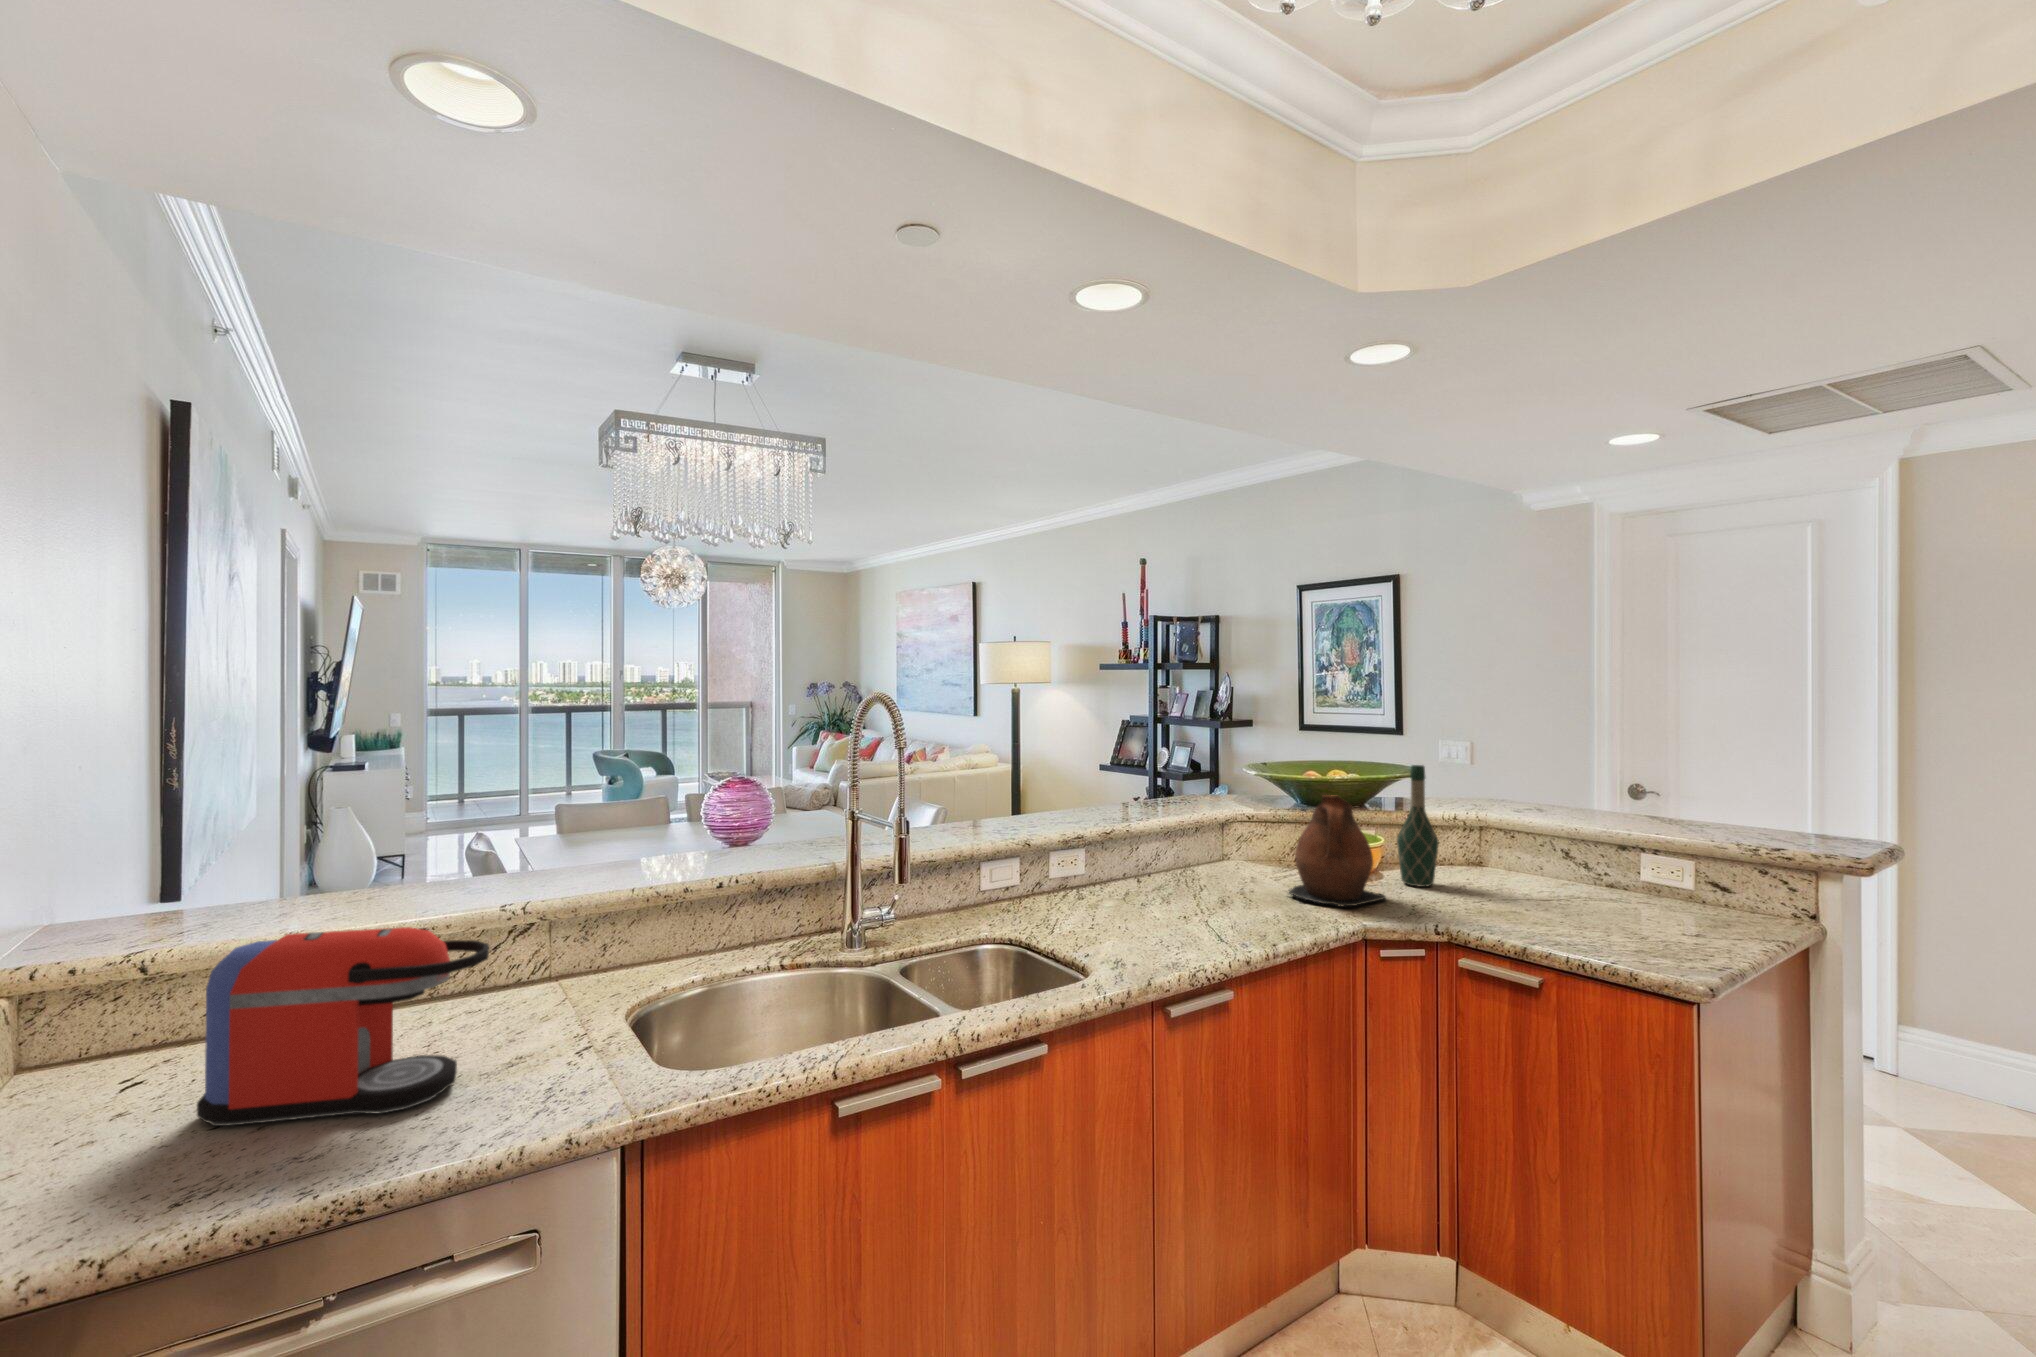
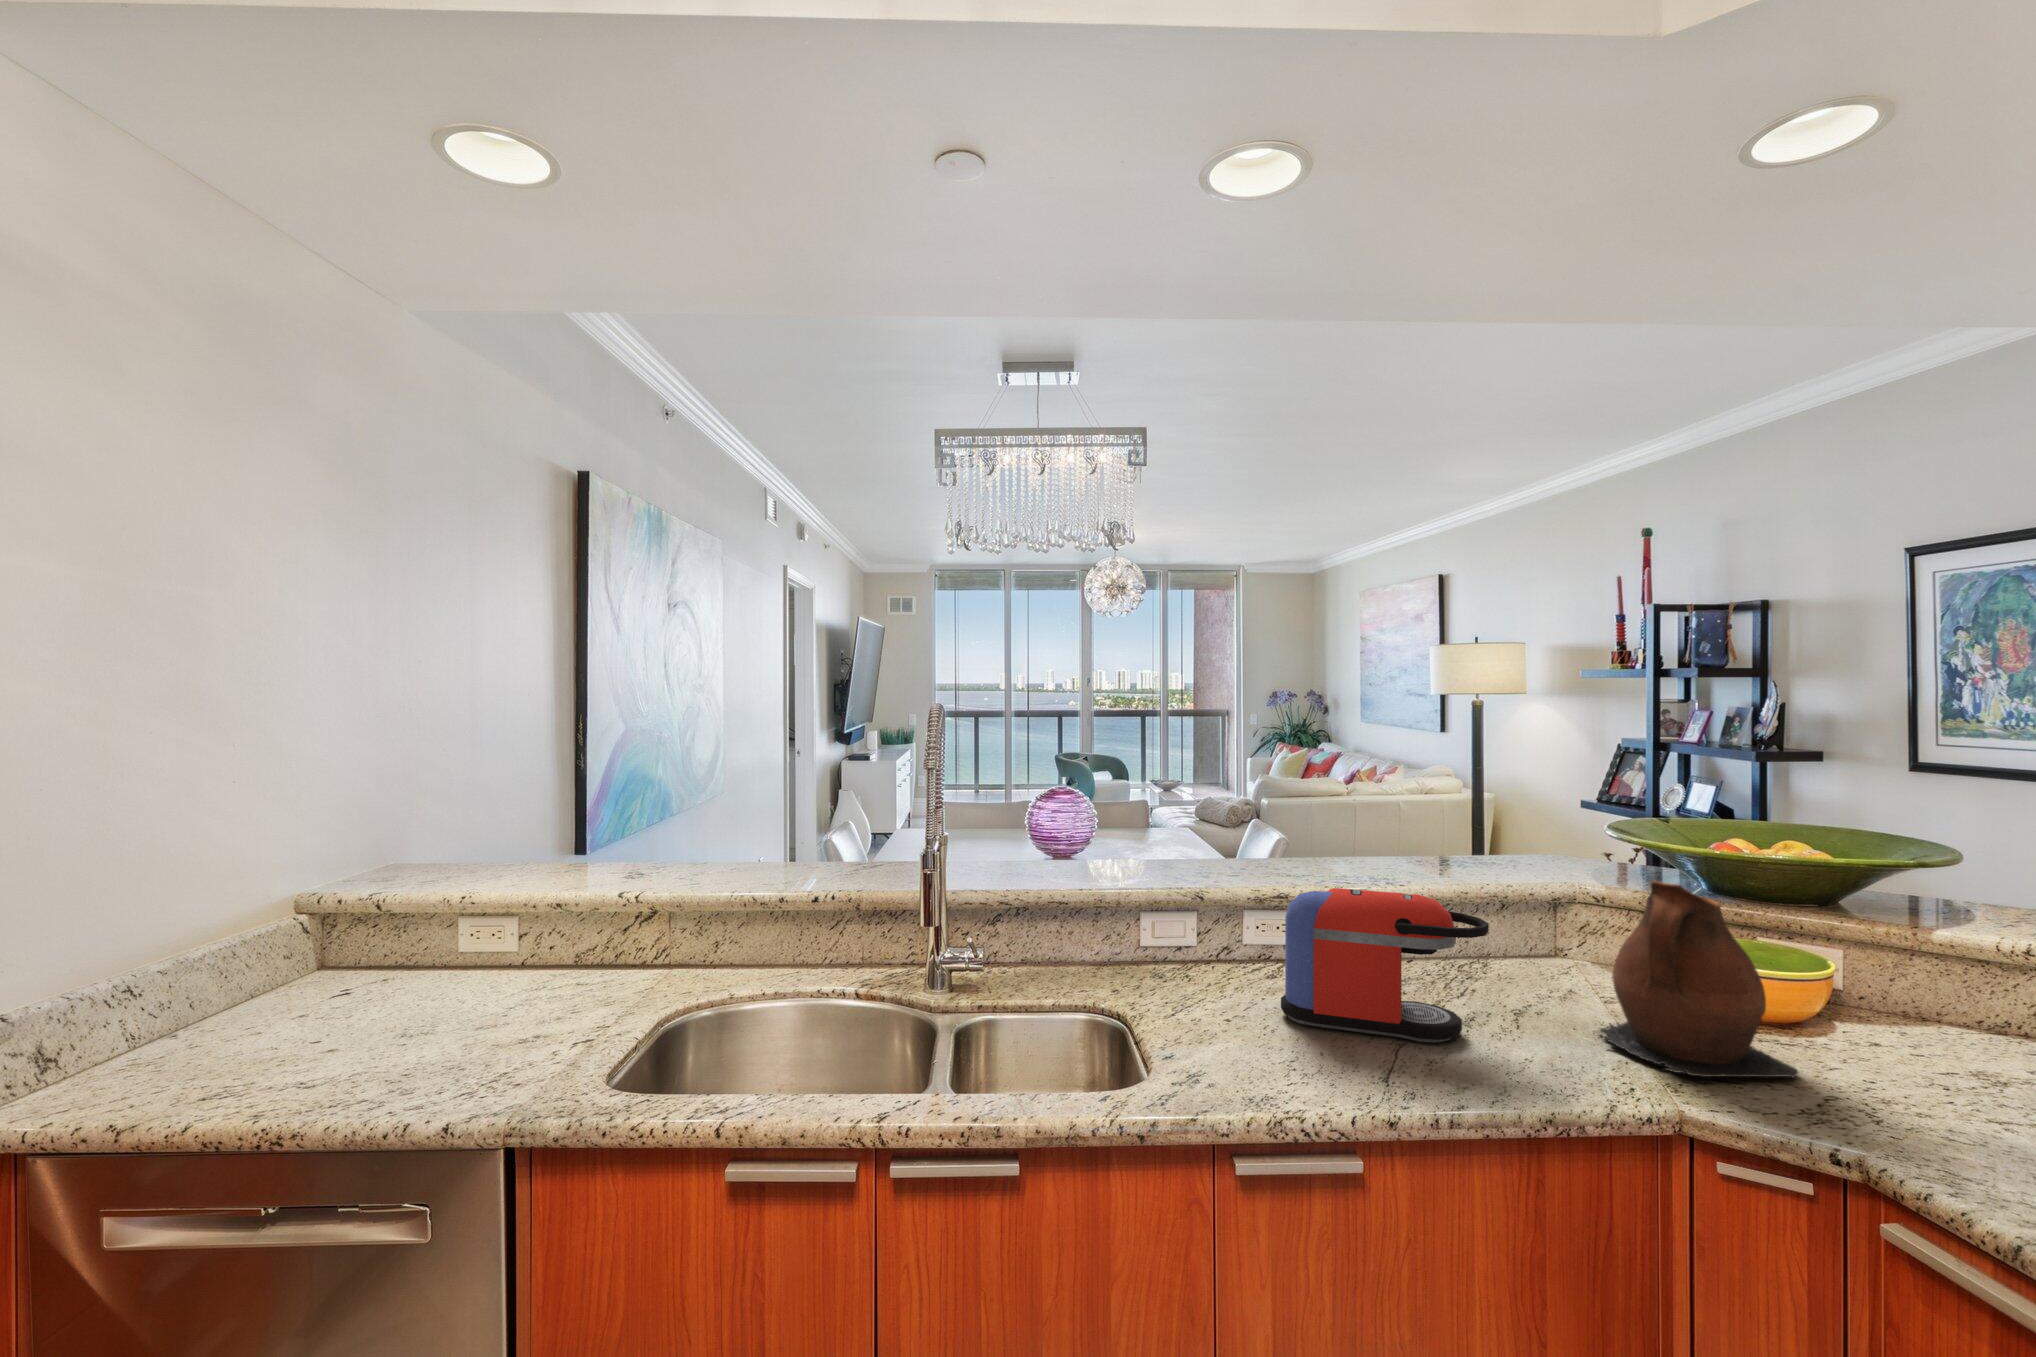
wine bottle: present [1397,765,1439,887] -> none [1865,845,1962,1072]
coffee maker: present [197,927,489,1126] -> present [1281,888,1489,1043]

